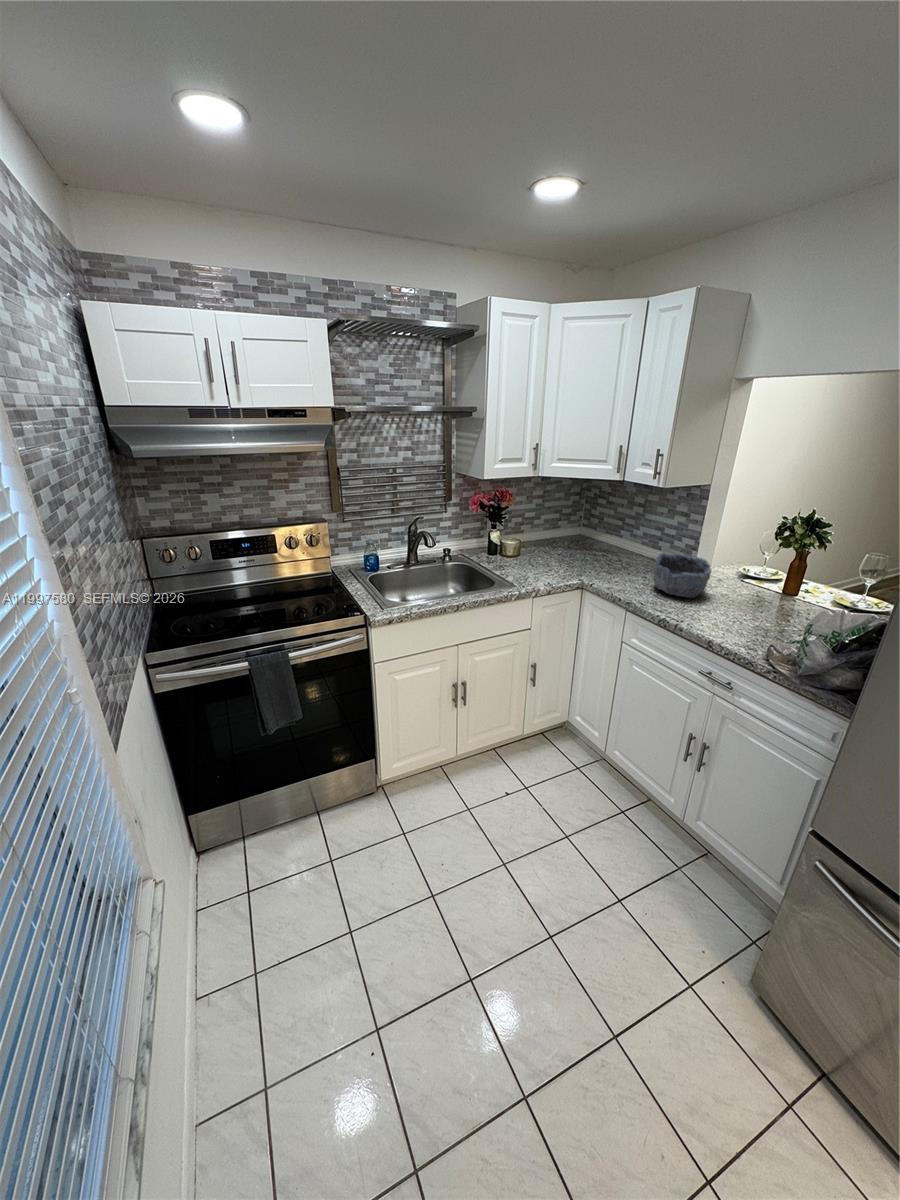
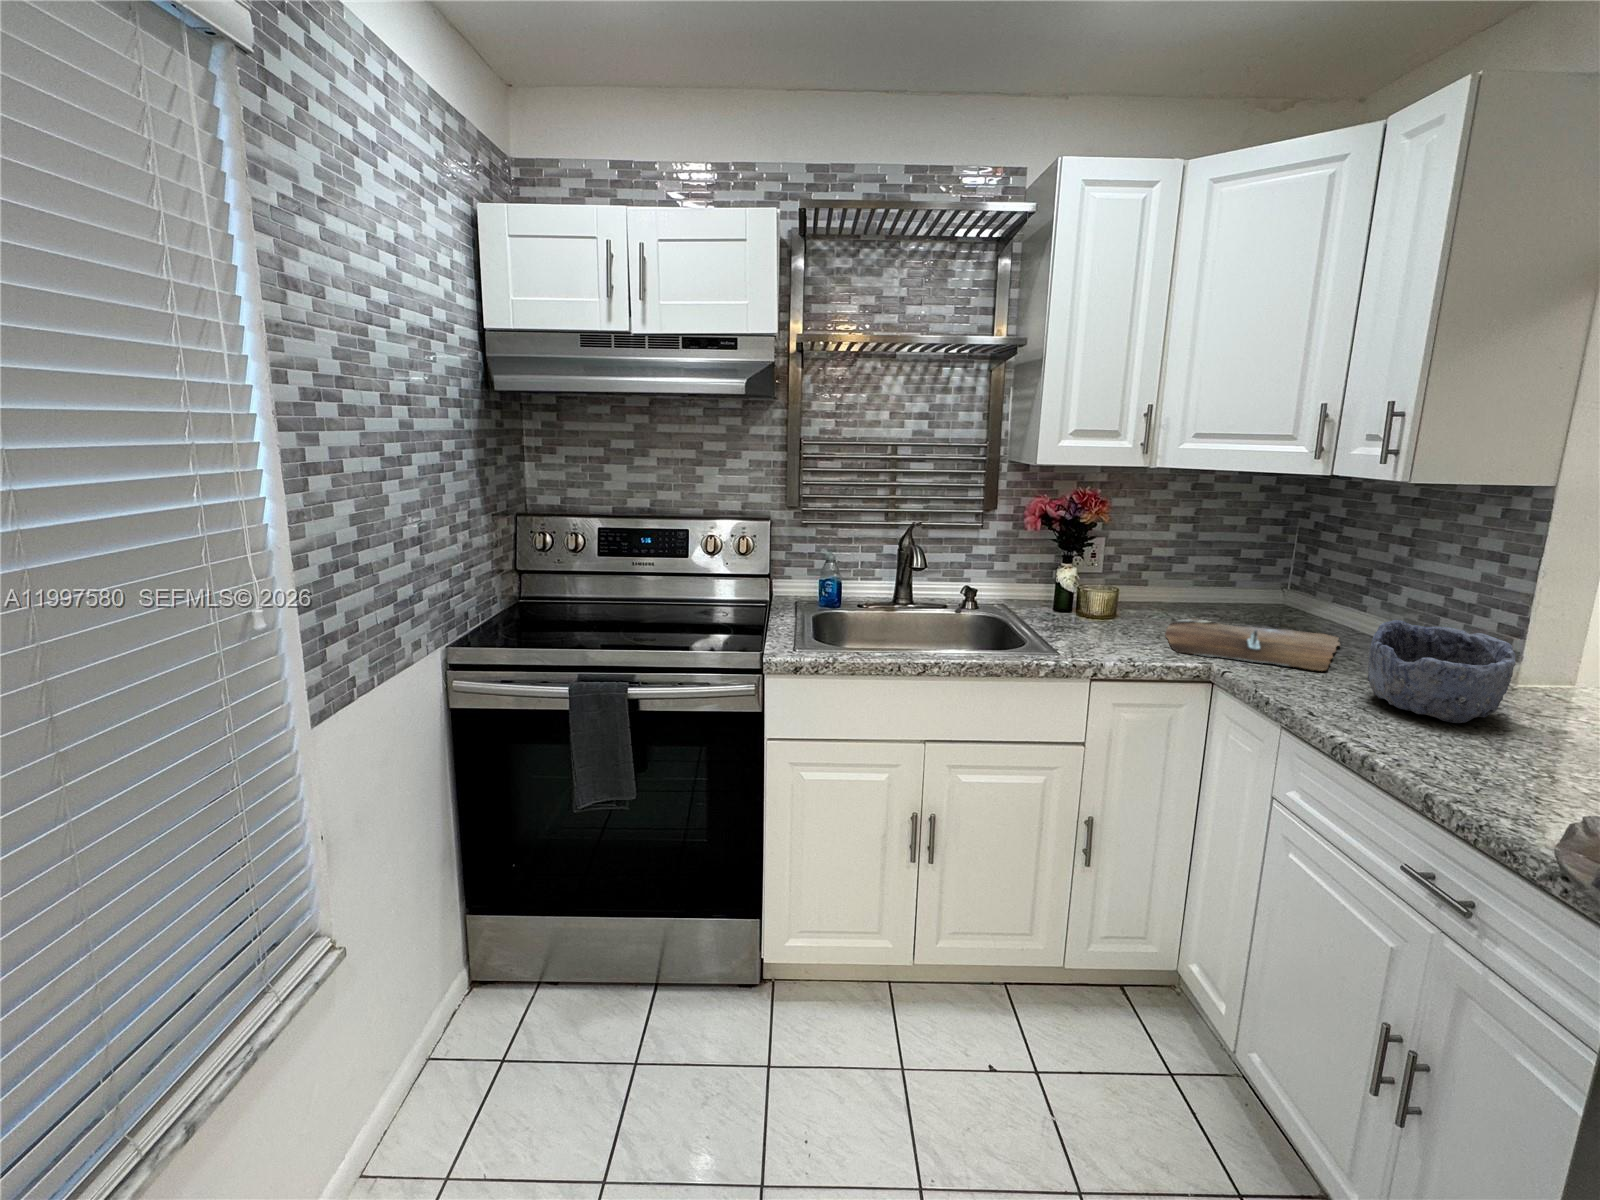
cutting board: none [547,551,629,577] -> present [1165,618,1340,671]

